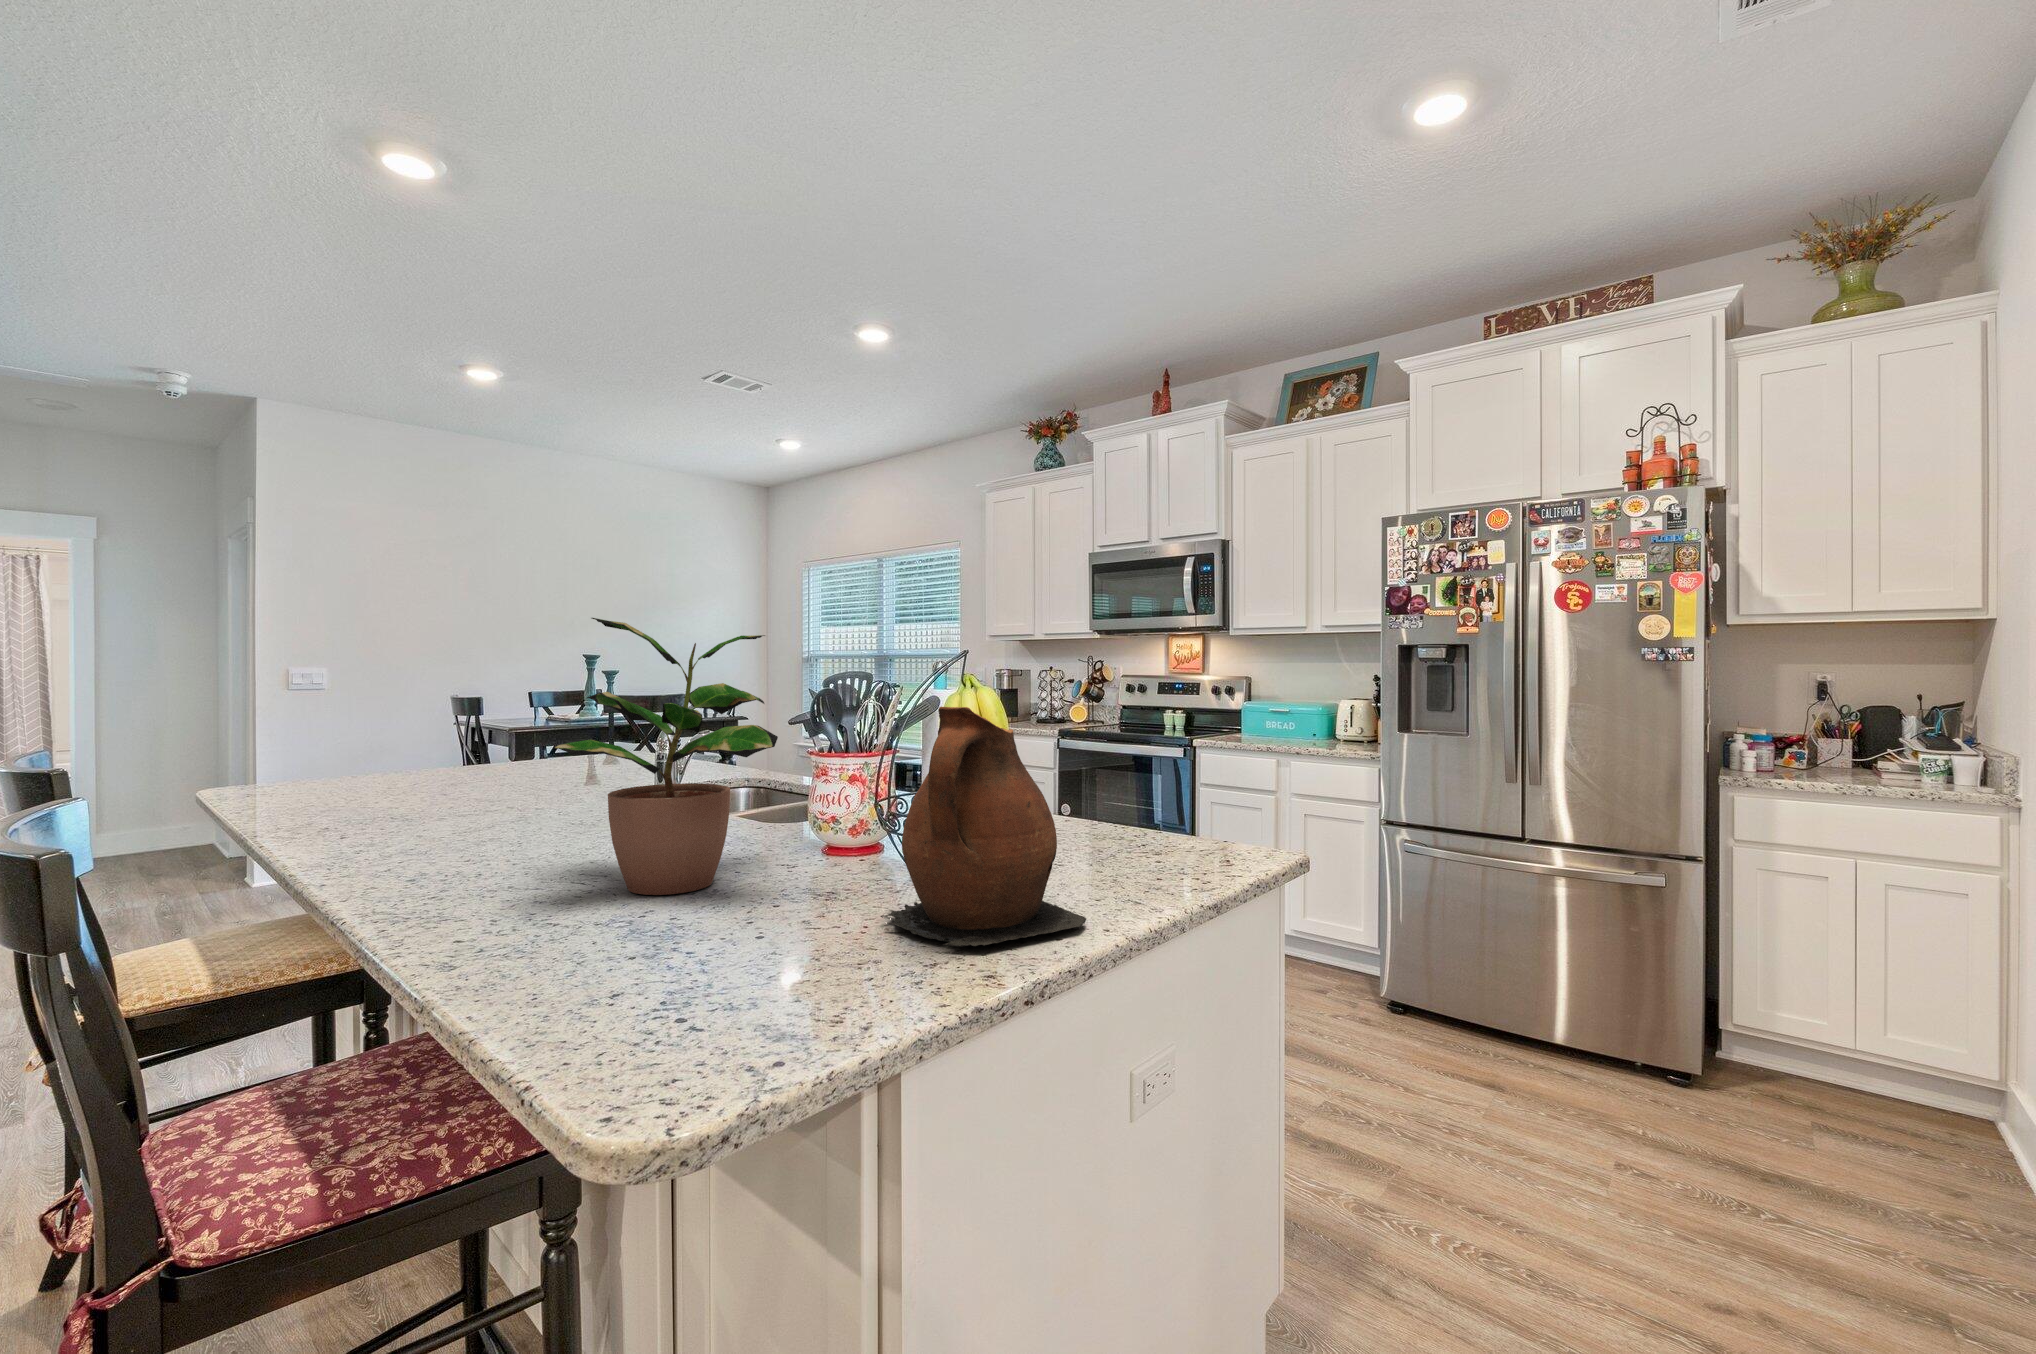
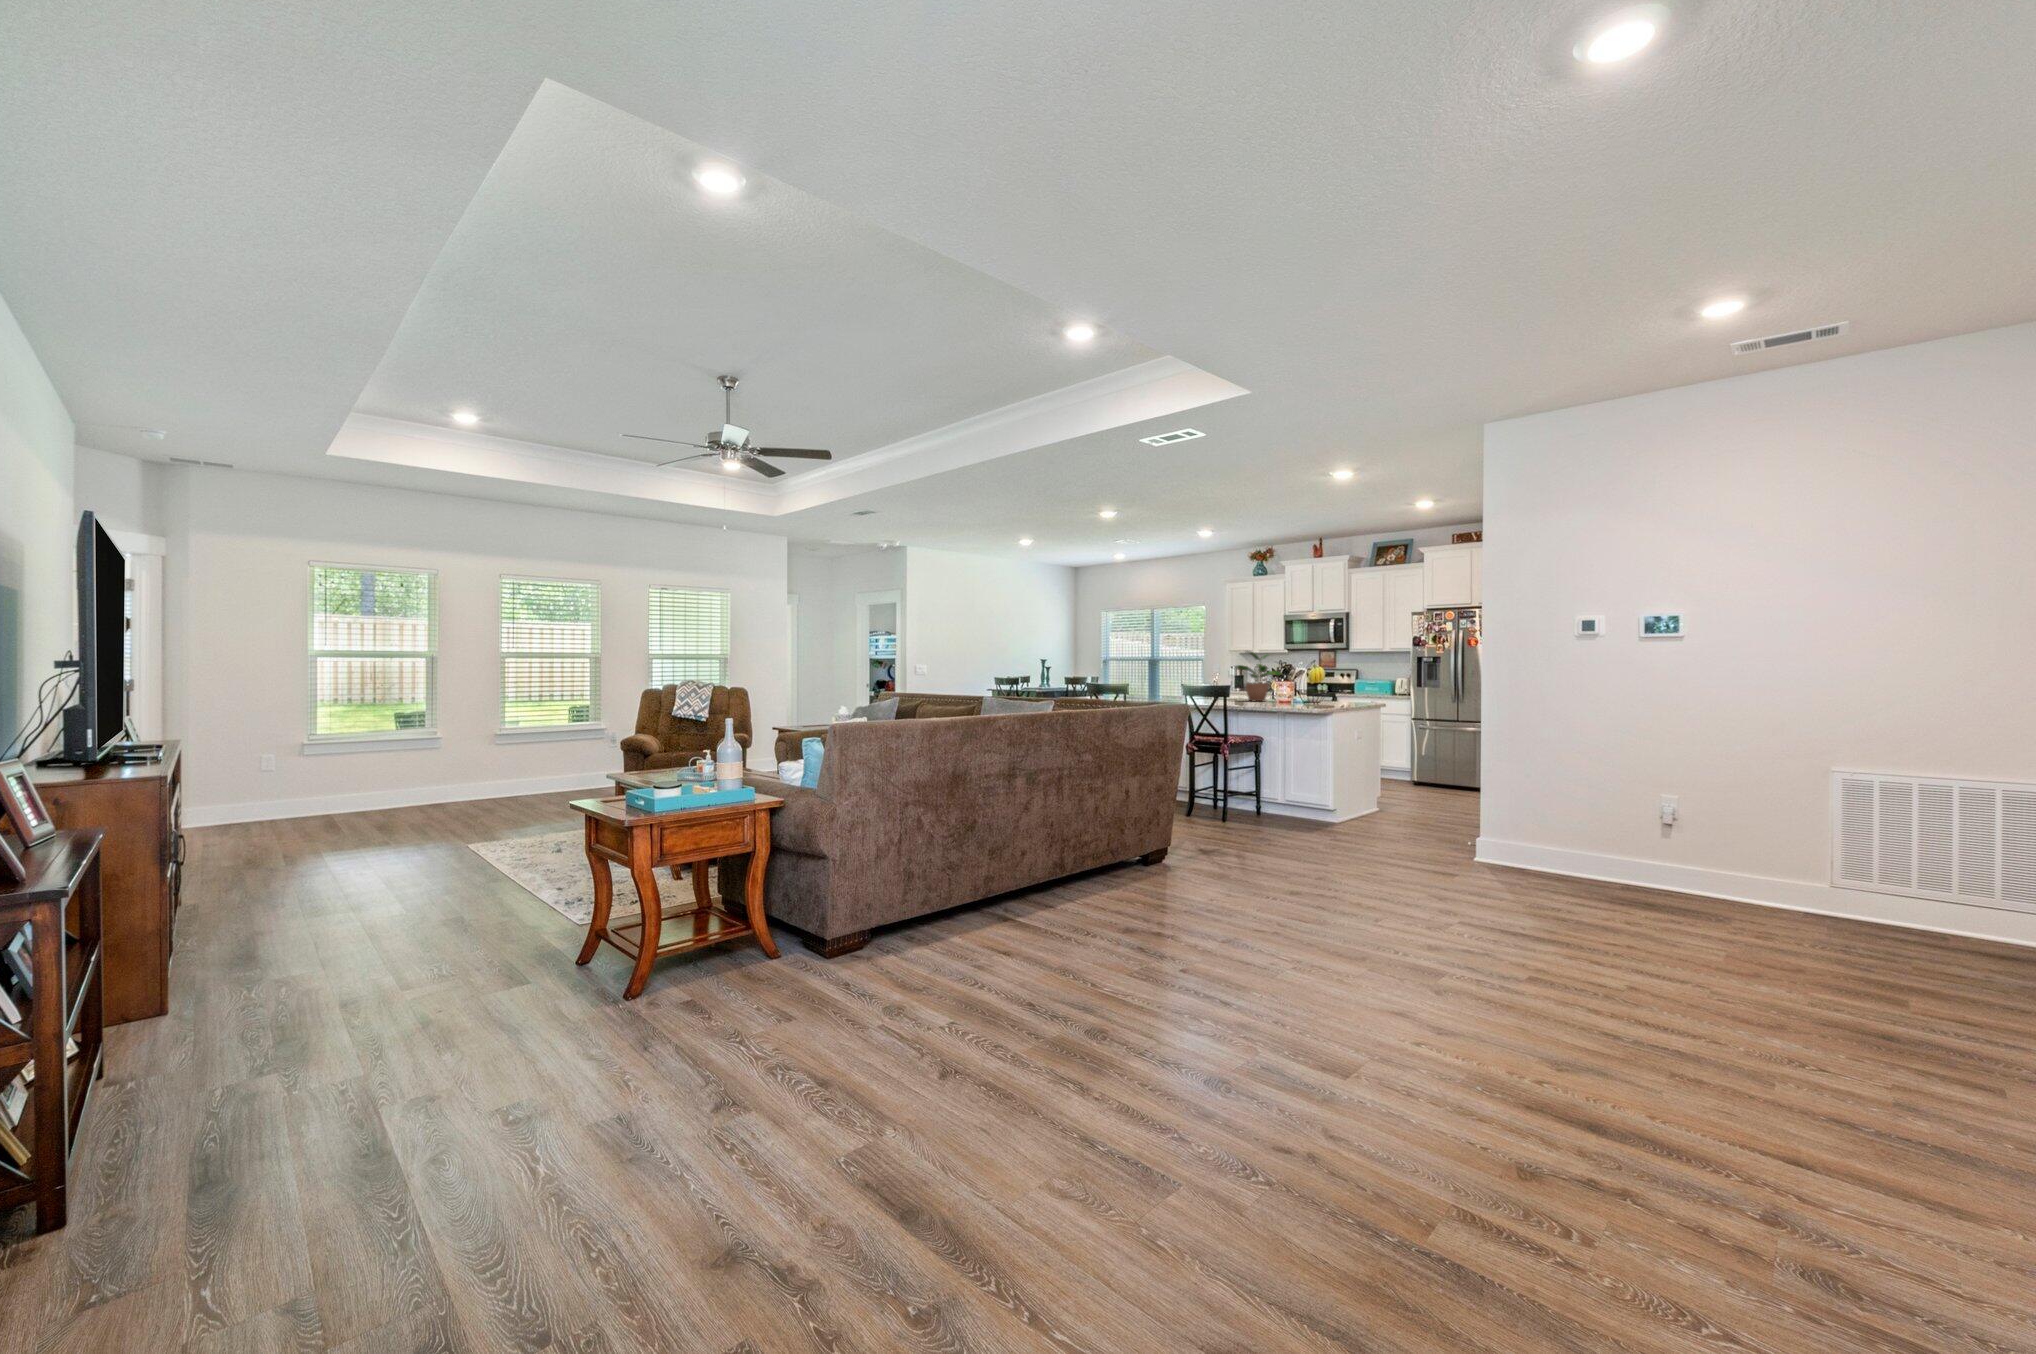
ceramic pitcher: present [881,707,1086,946] -> none [1307,666,1343,703]

